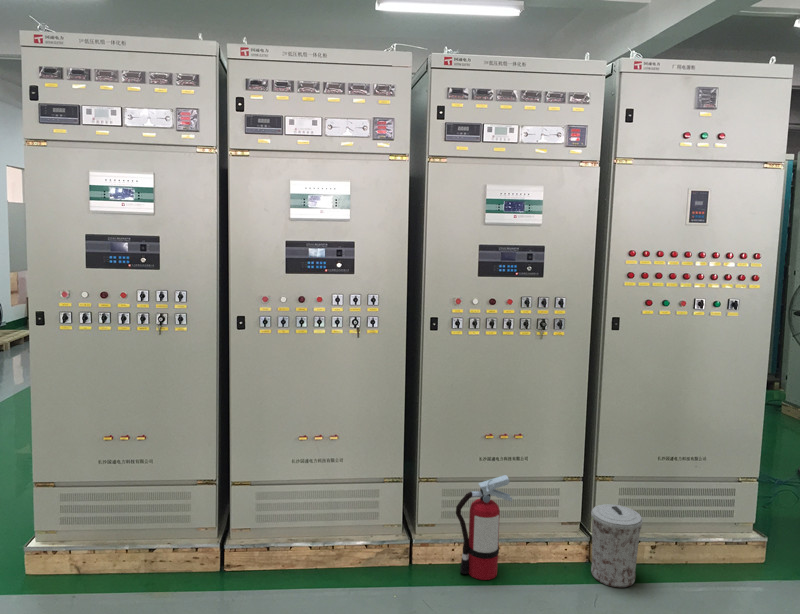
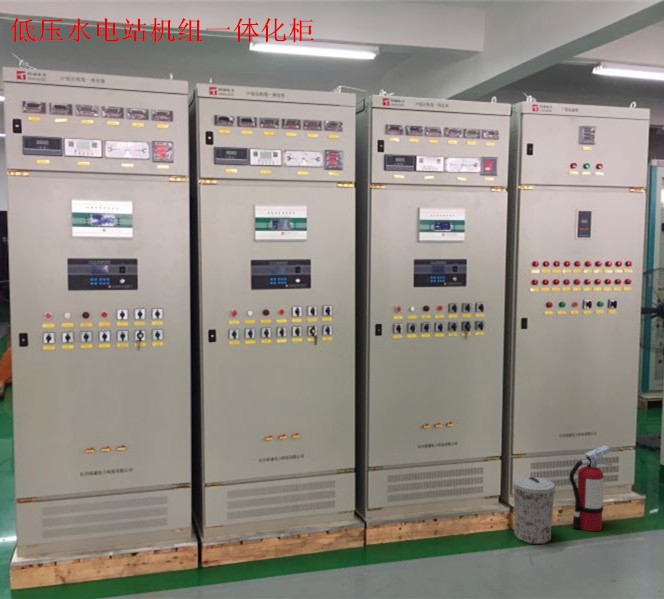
fire extinguisher: present [456,475,512,580] -> present [569,446,612,531]

